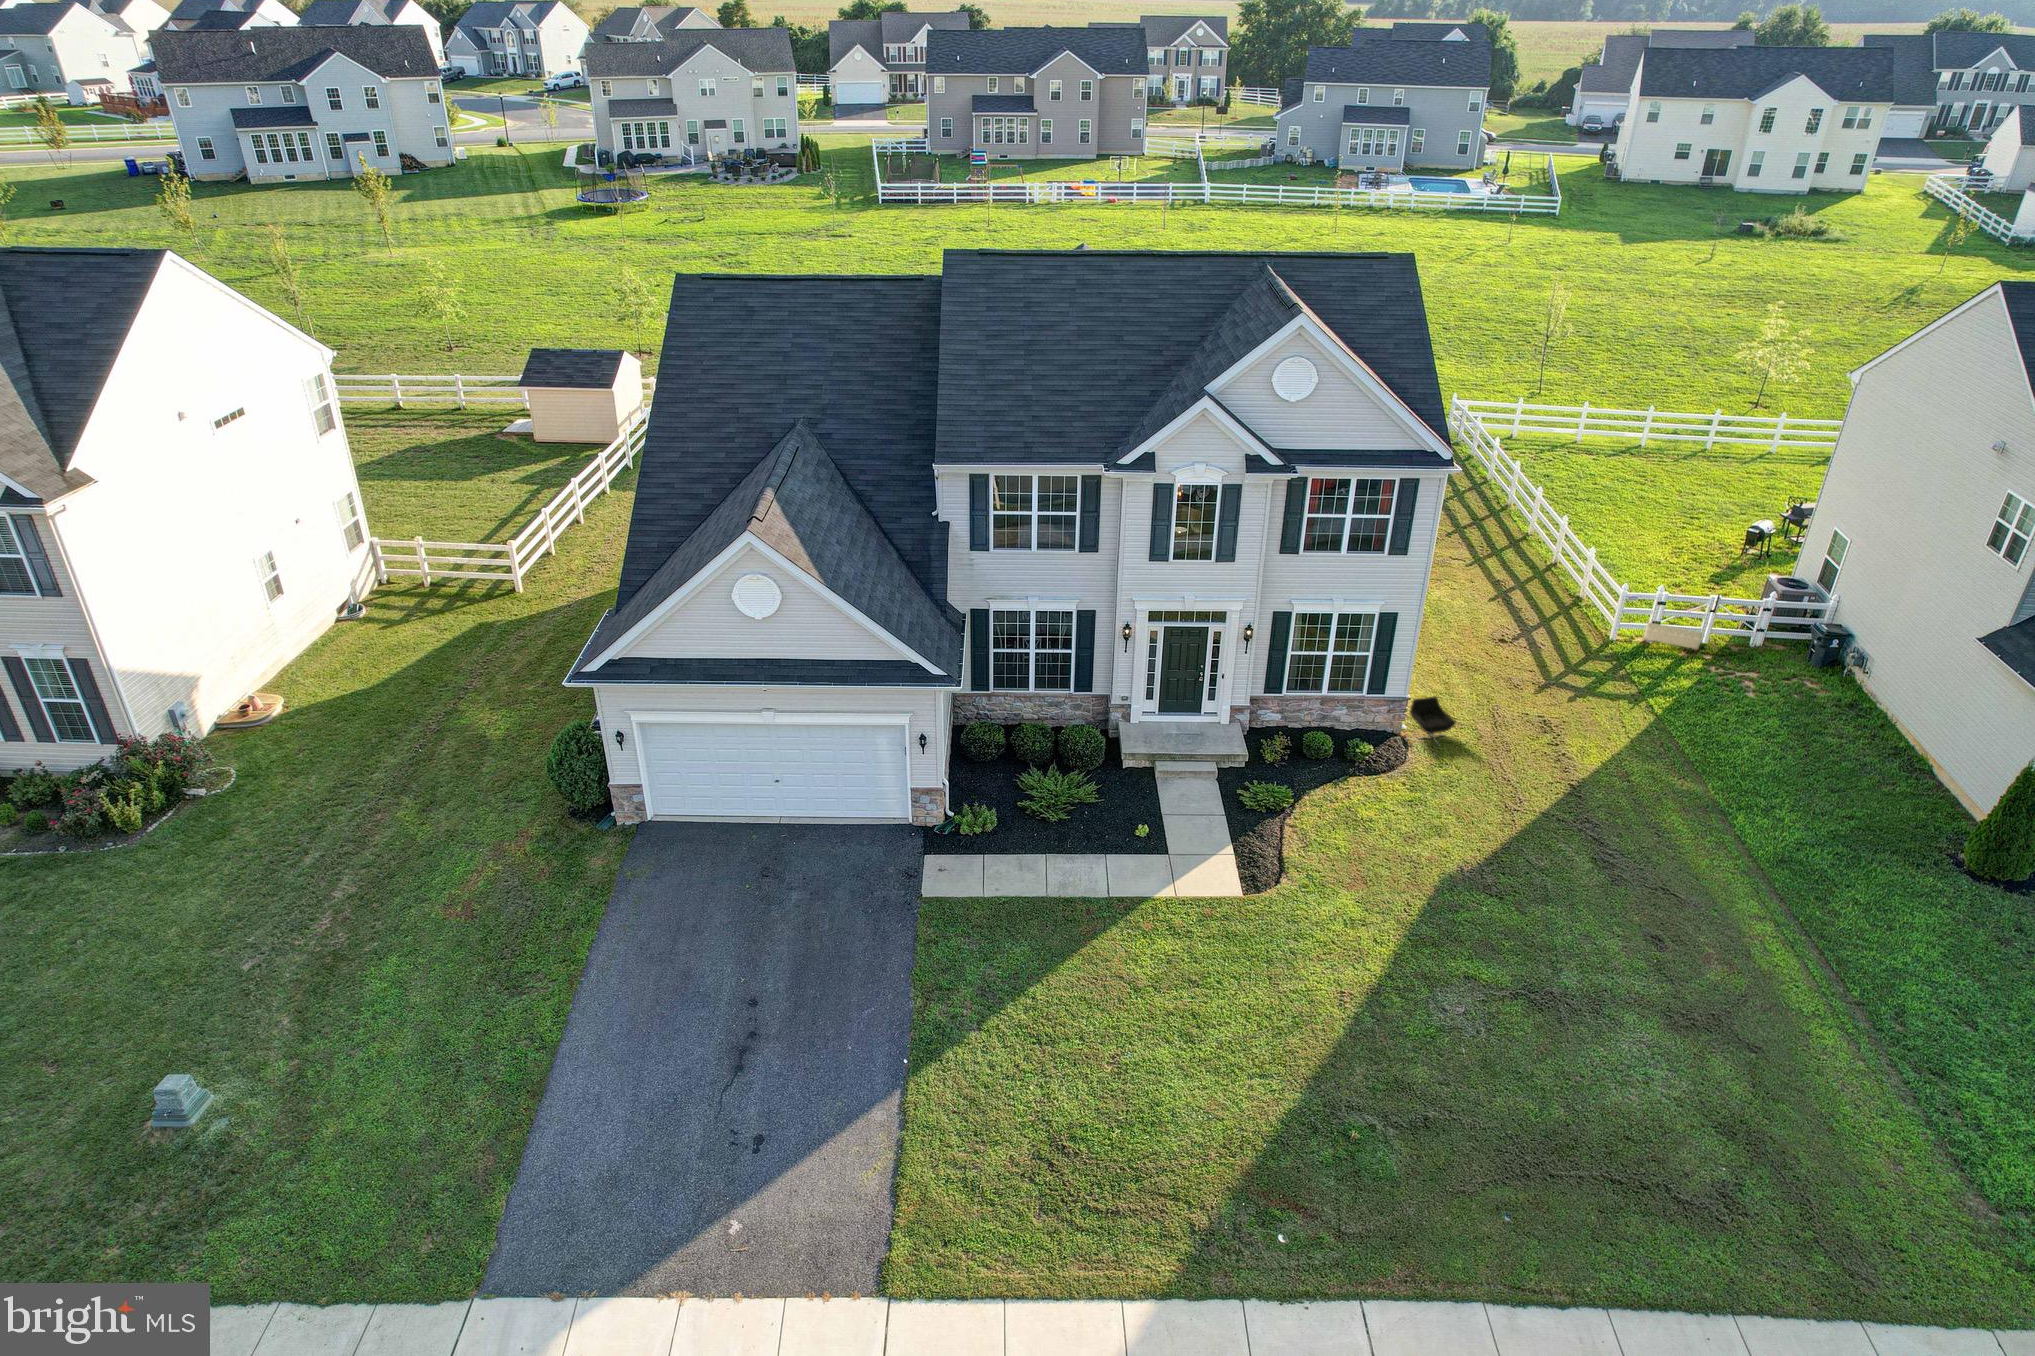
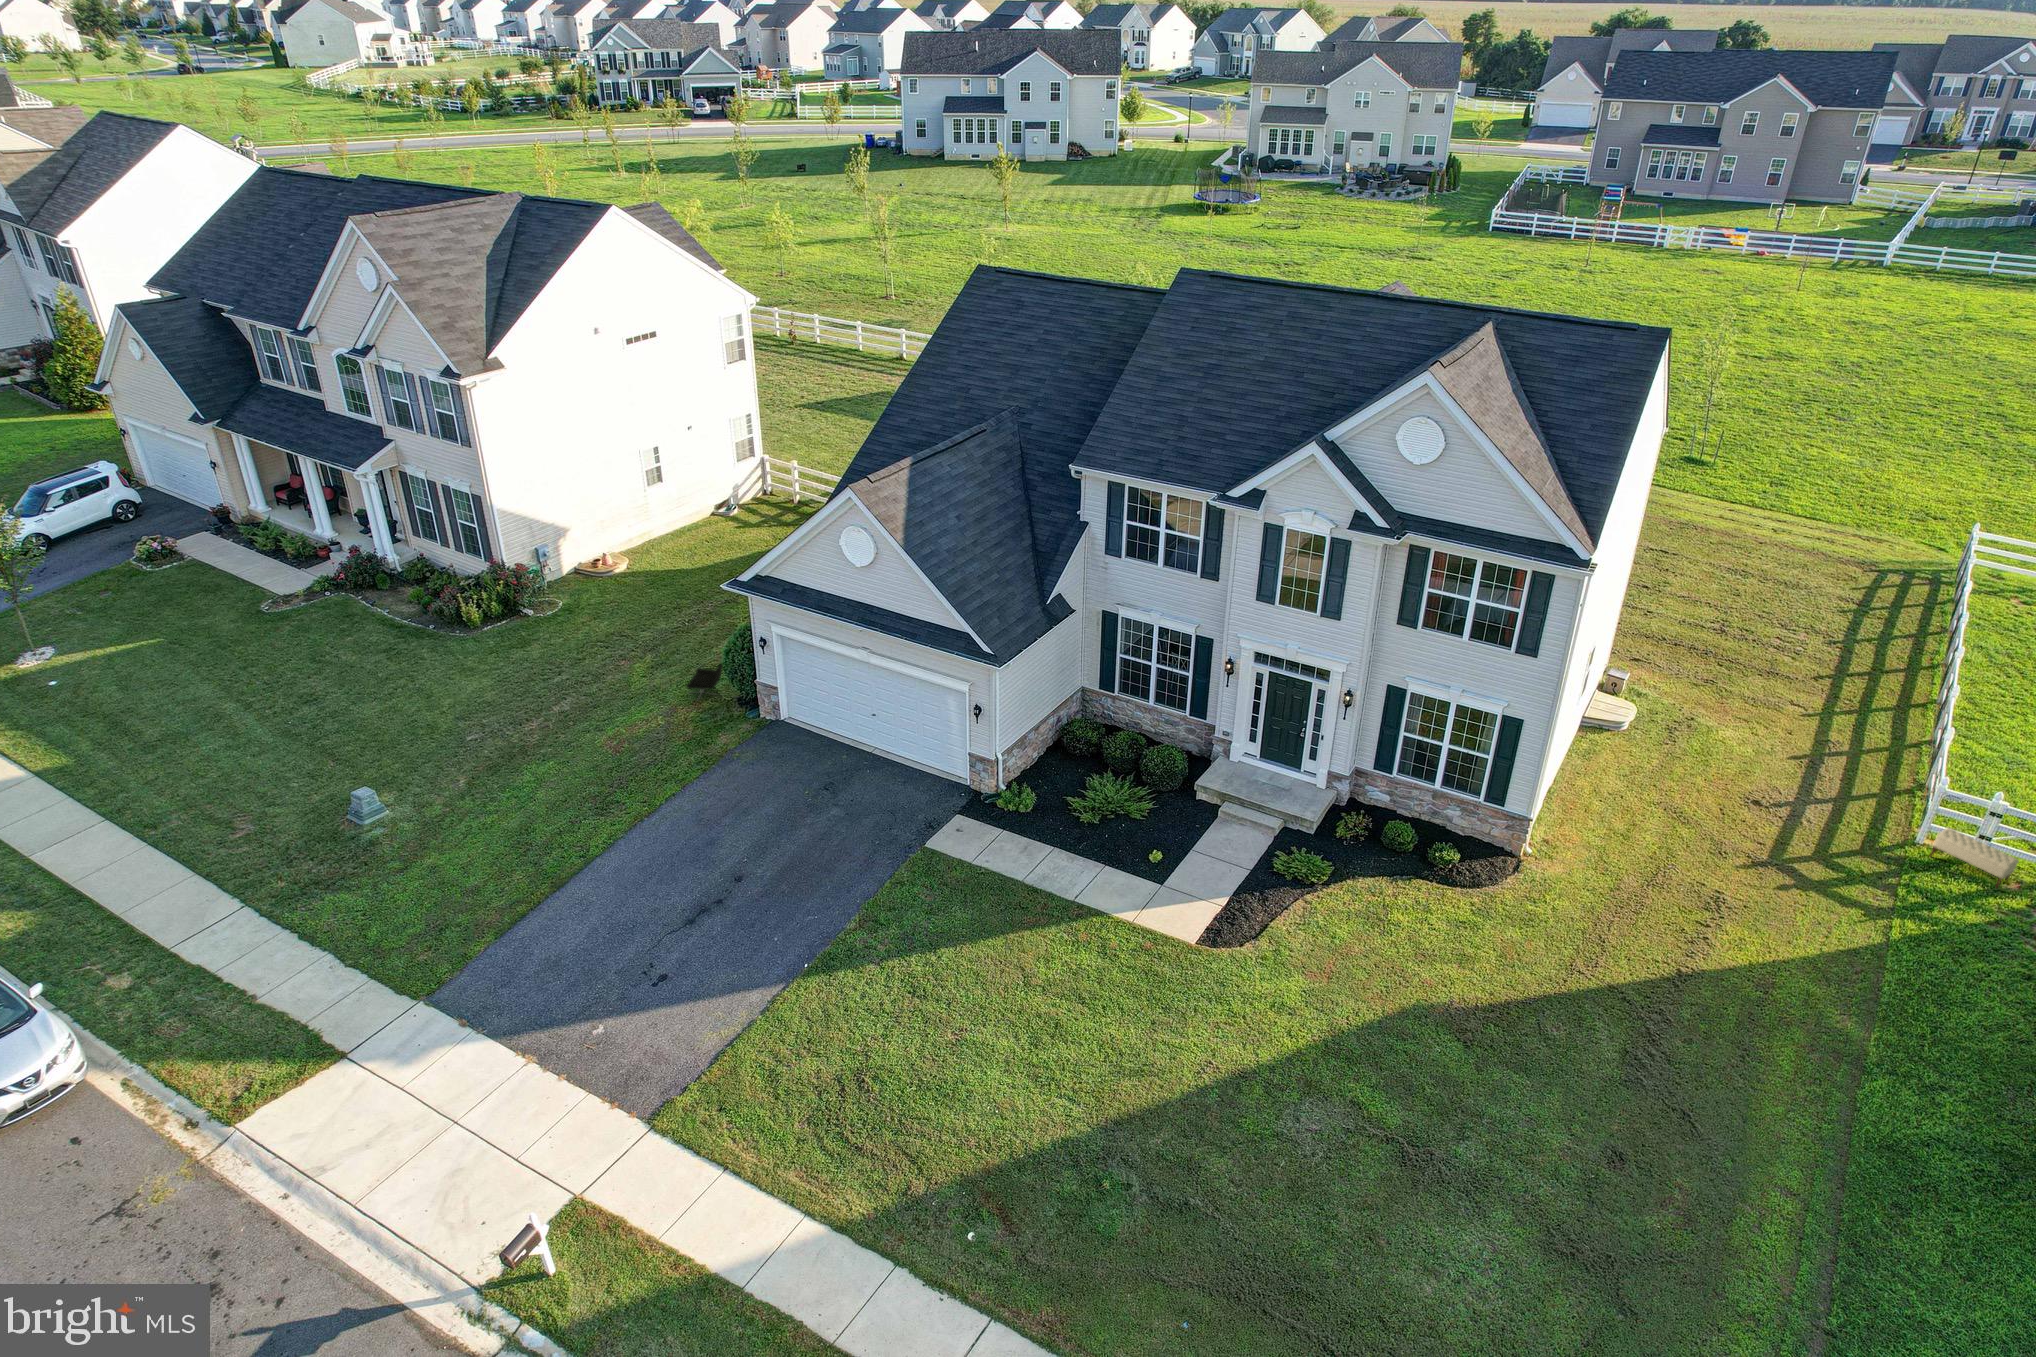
lounge chair: present [1410,697,1456,738] -> present [686,664,723,695]

